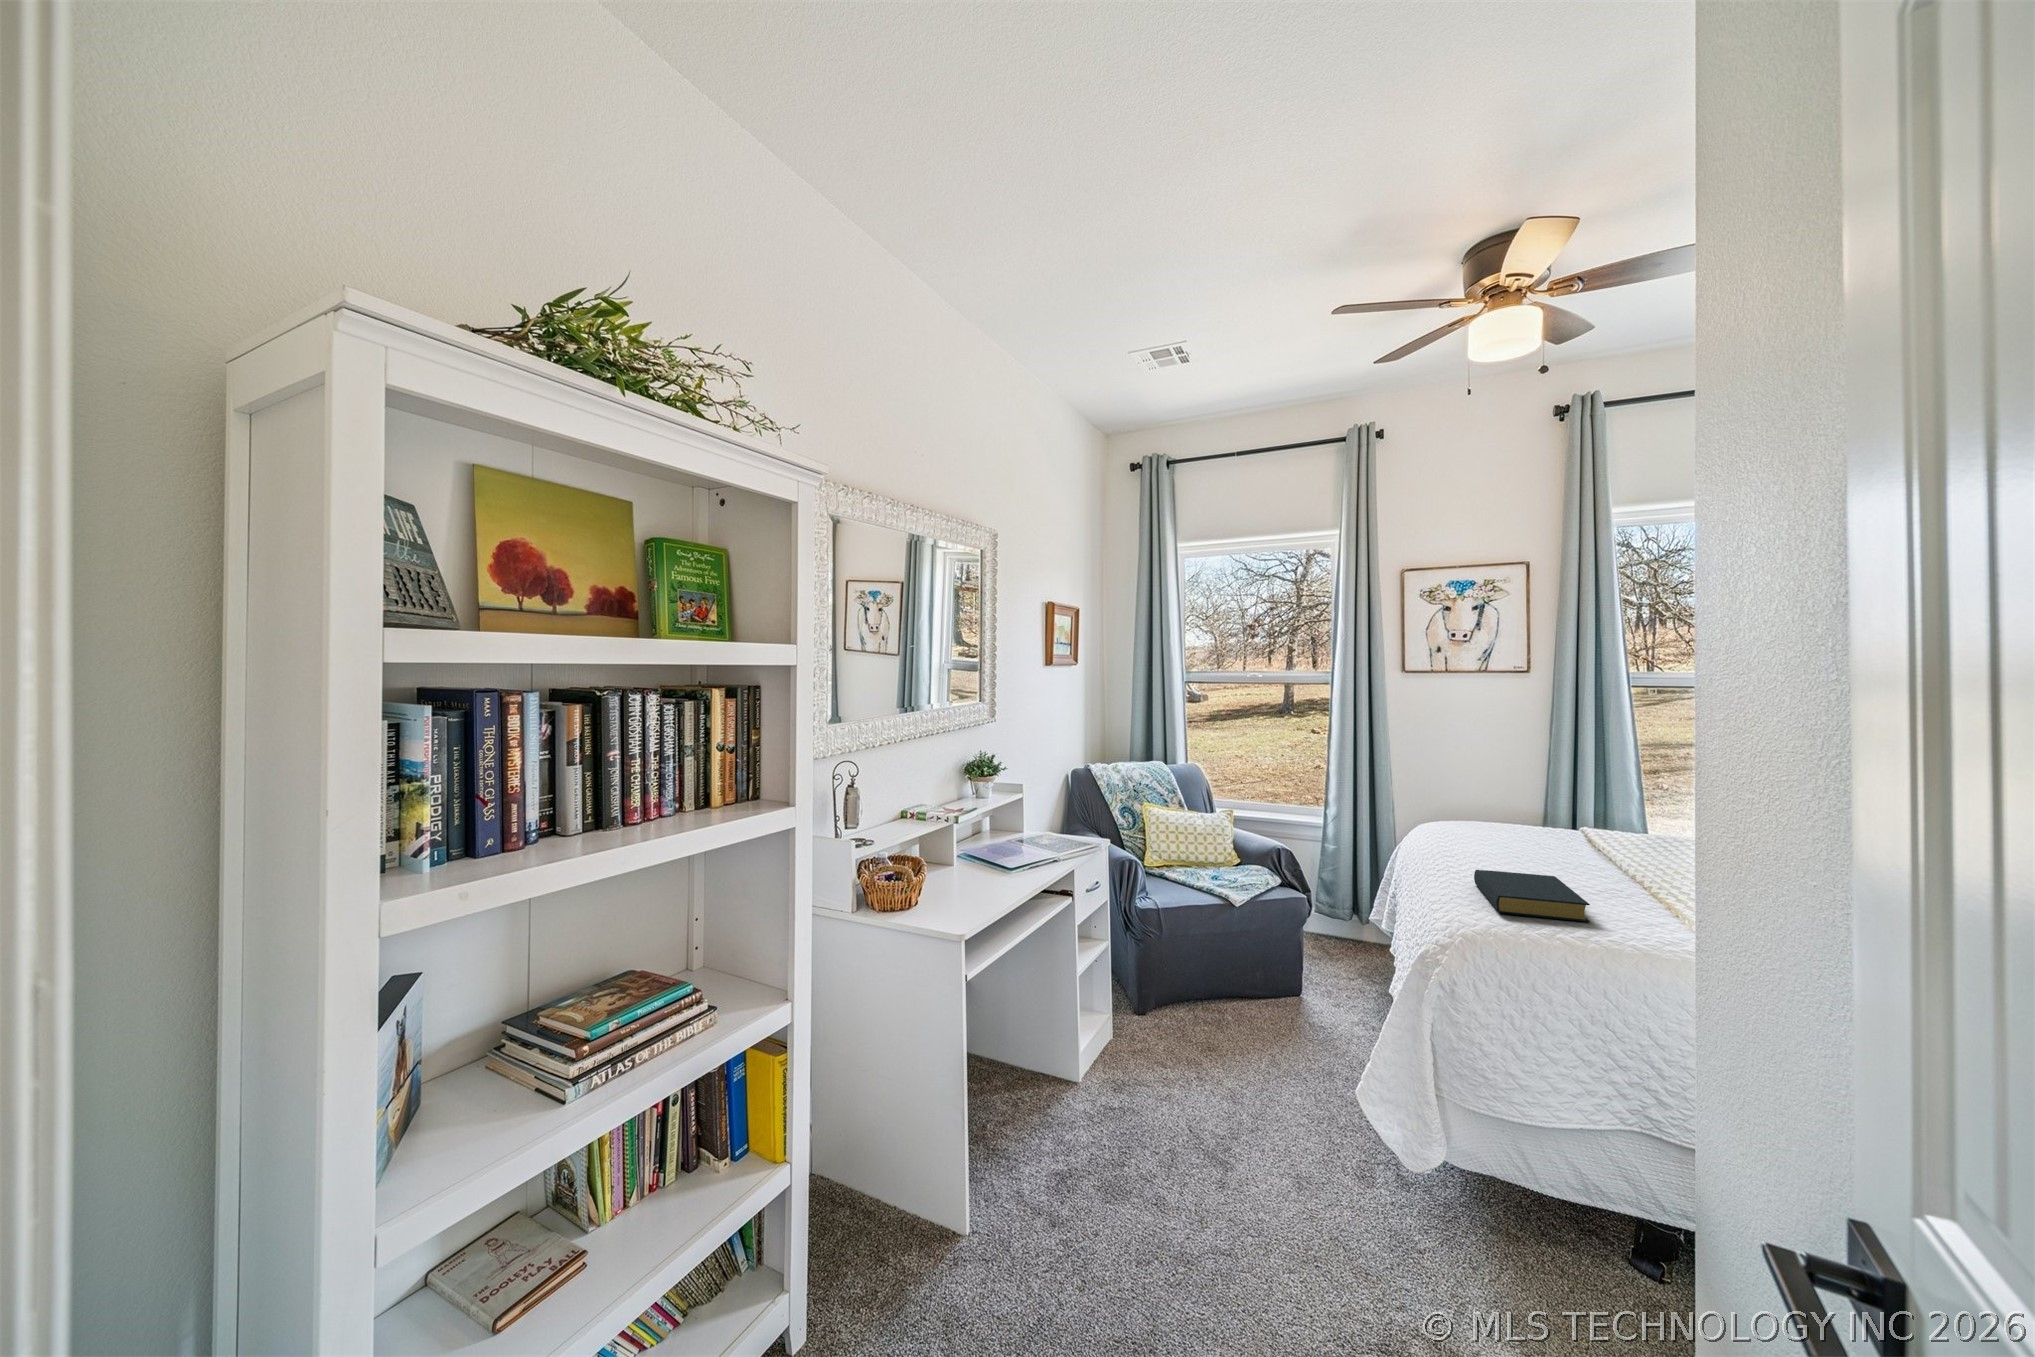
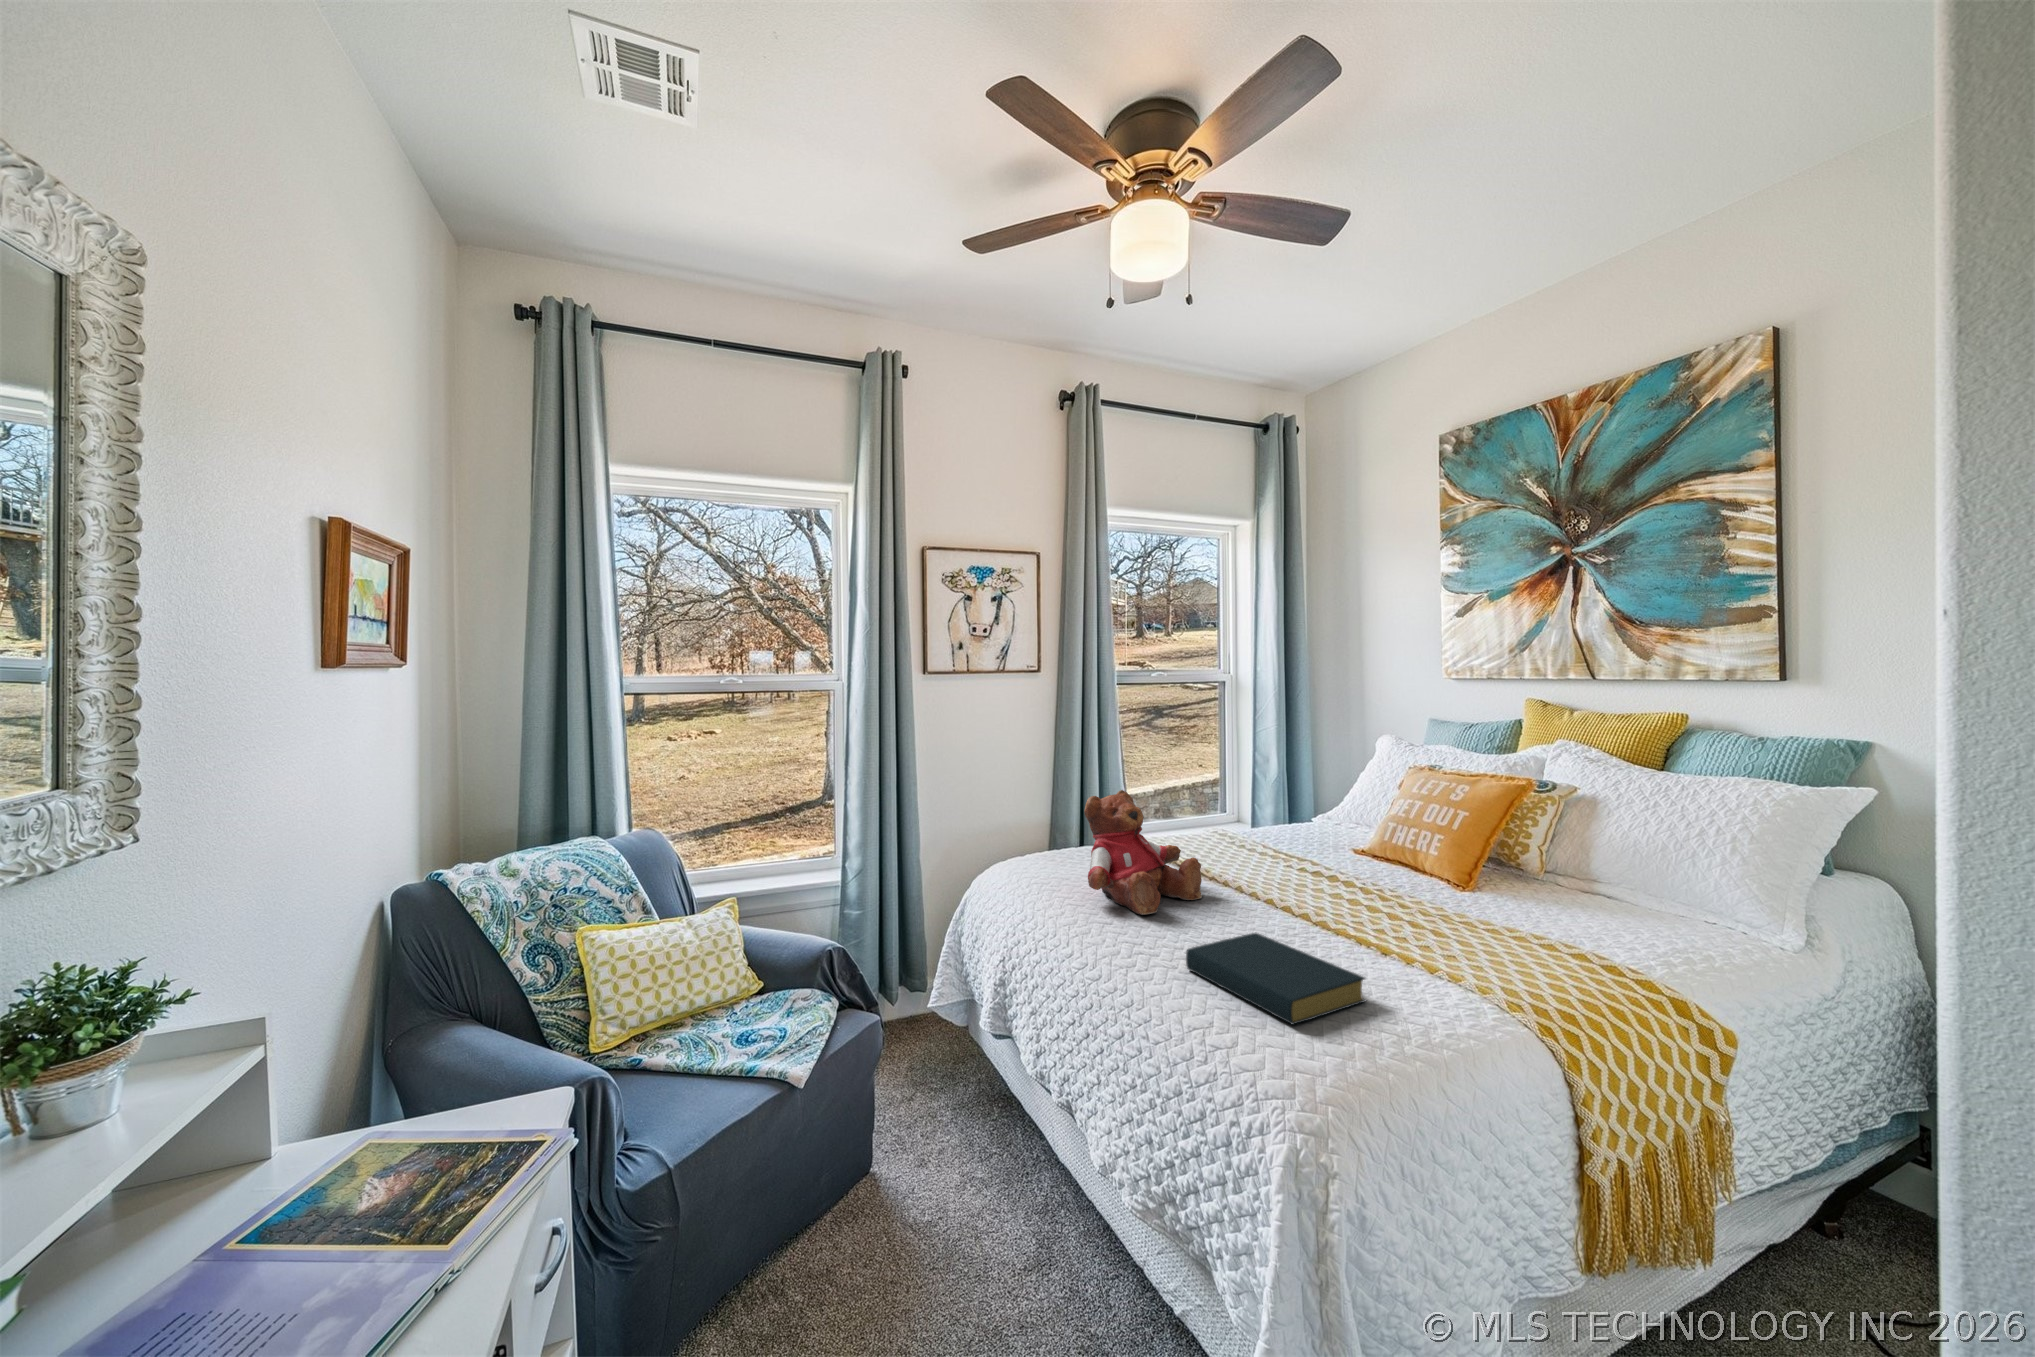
teddy bear: none [1460,770,1582,865] -> present [1084,790,1202,915]

